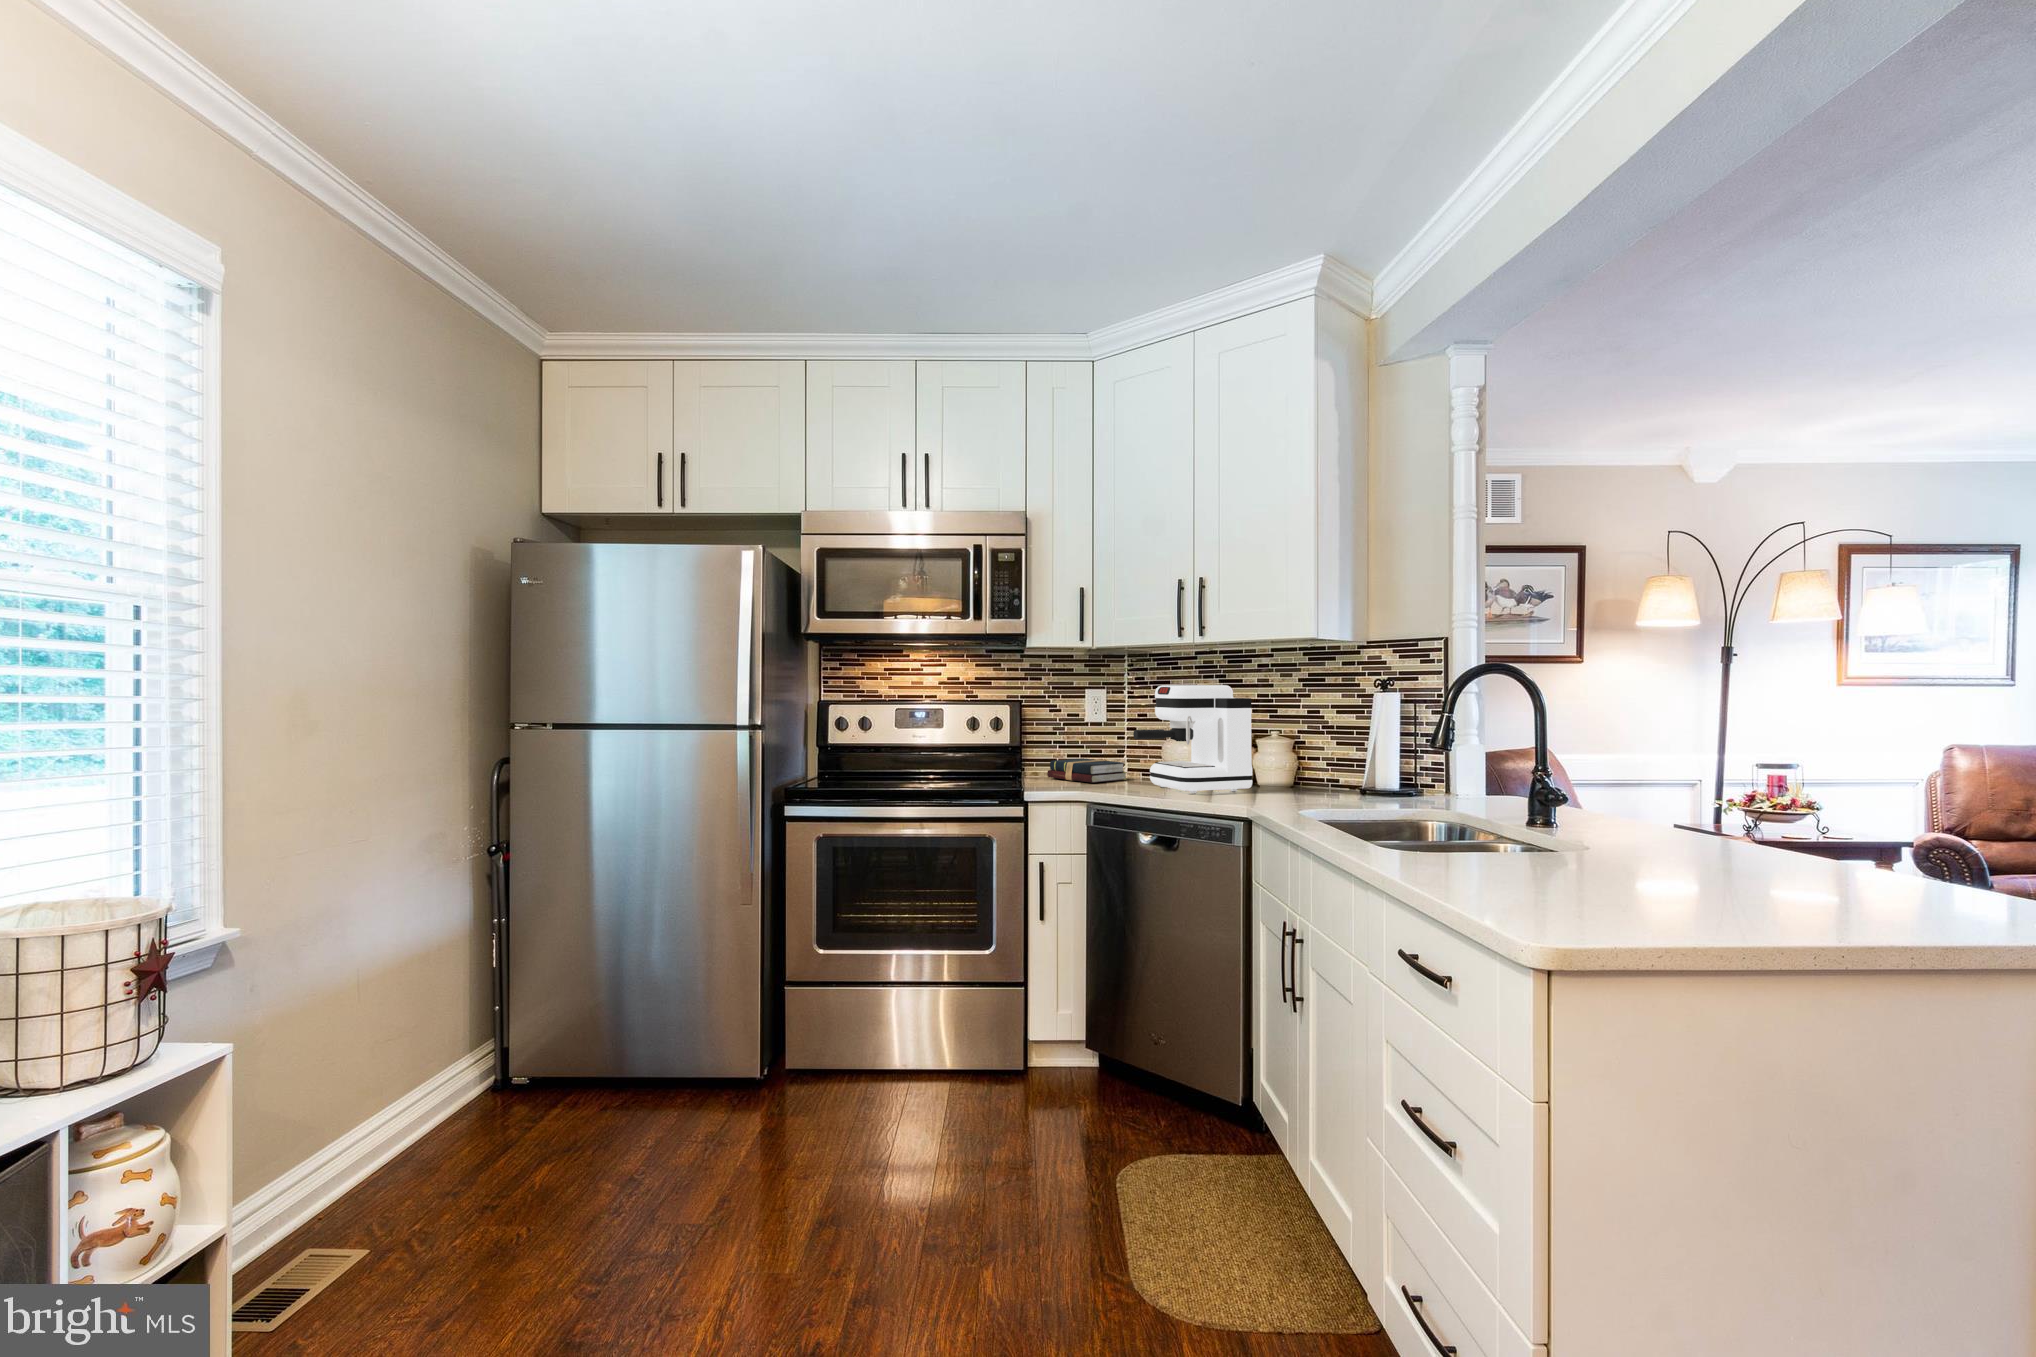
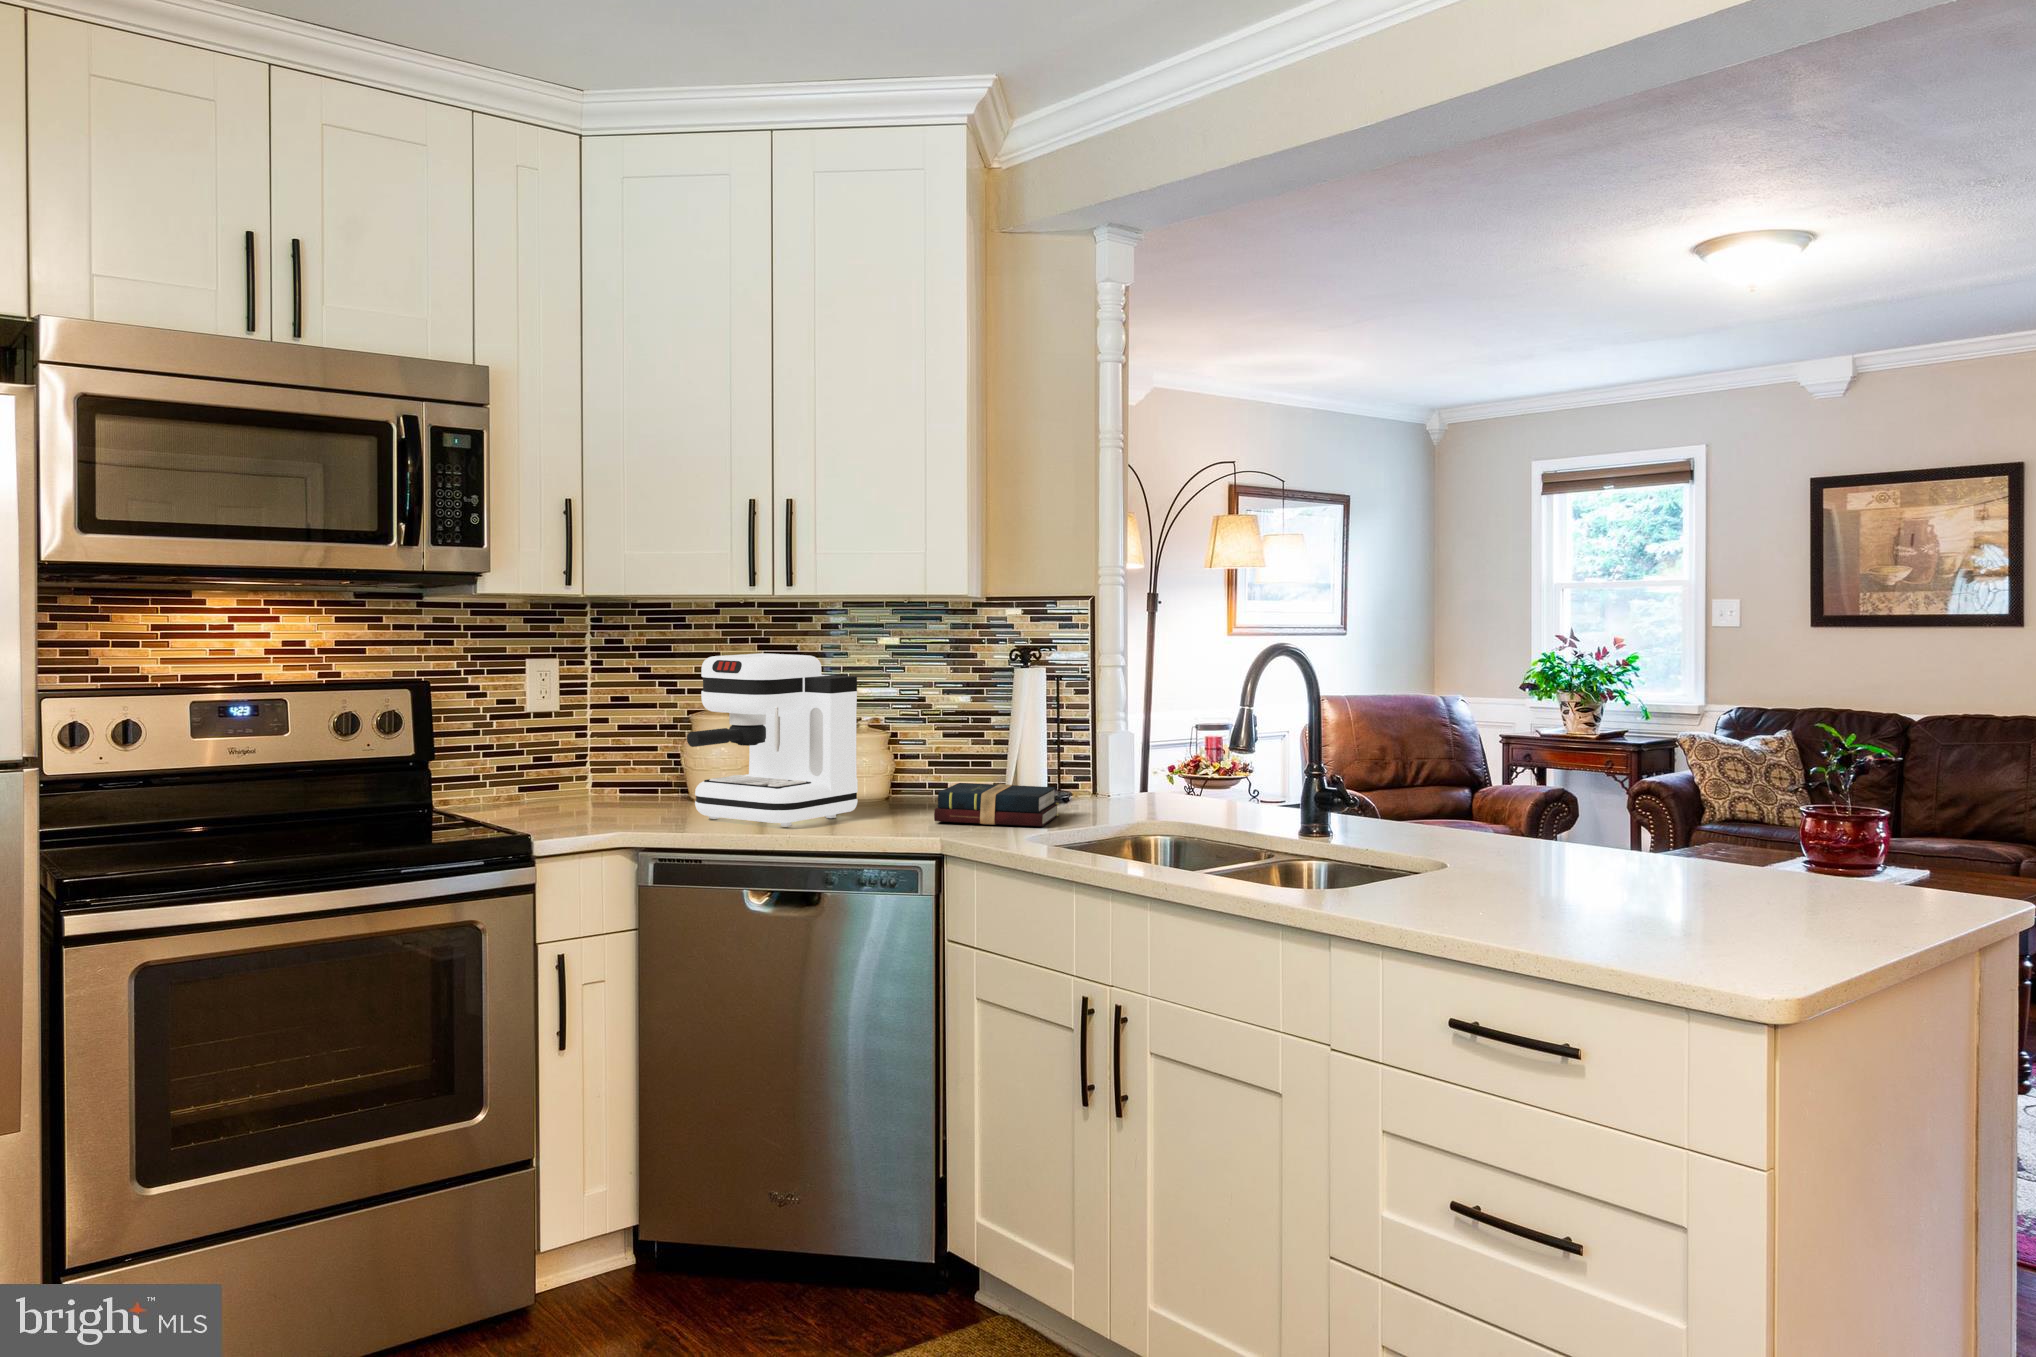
hardback book: present [1047,759,1127,783] -> present [934,783,1059,826]

